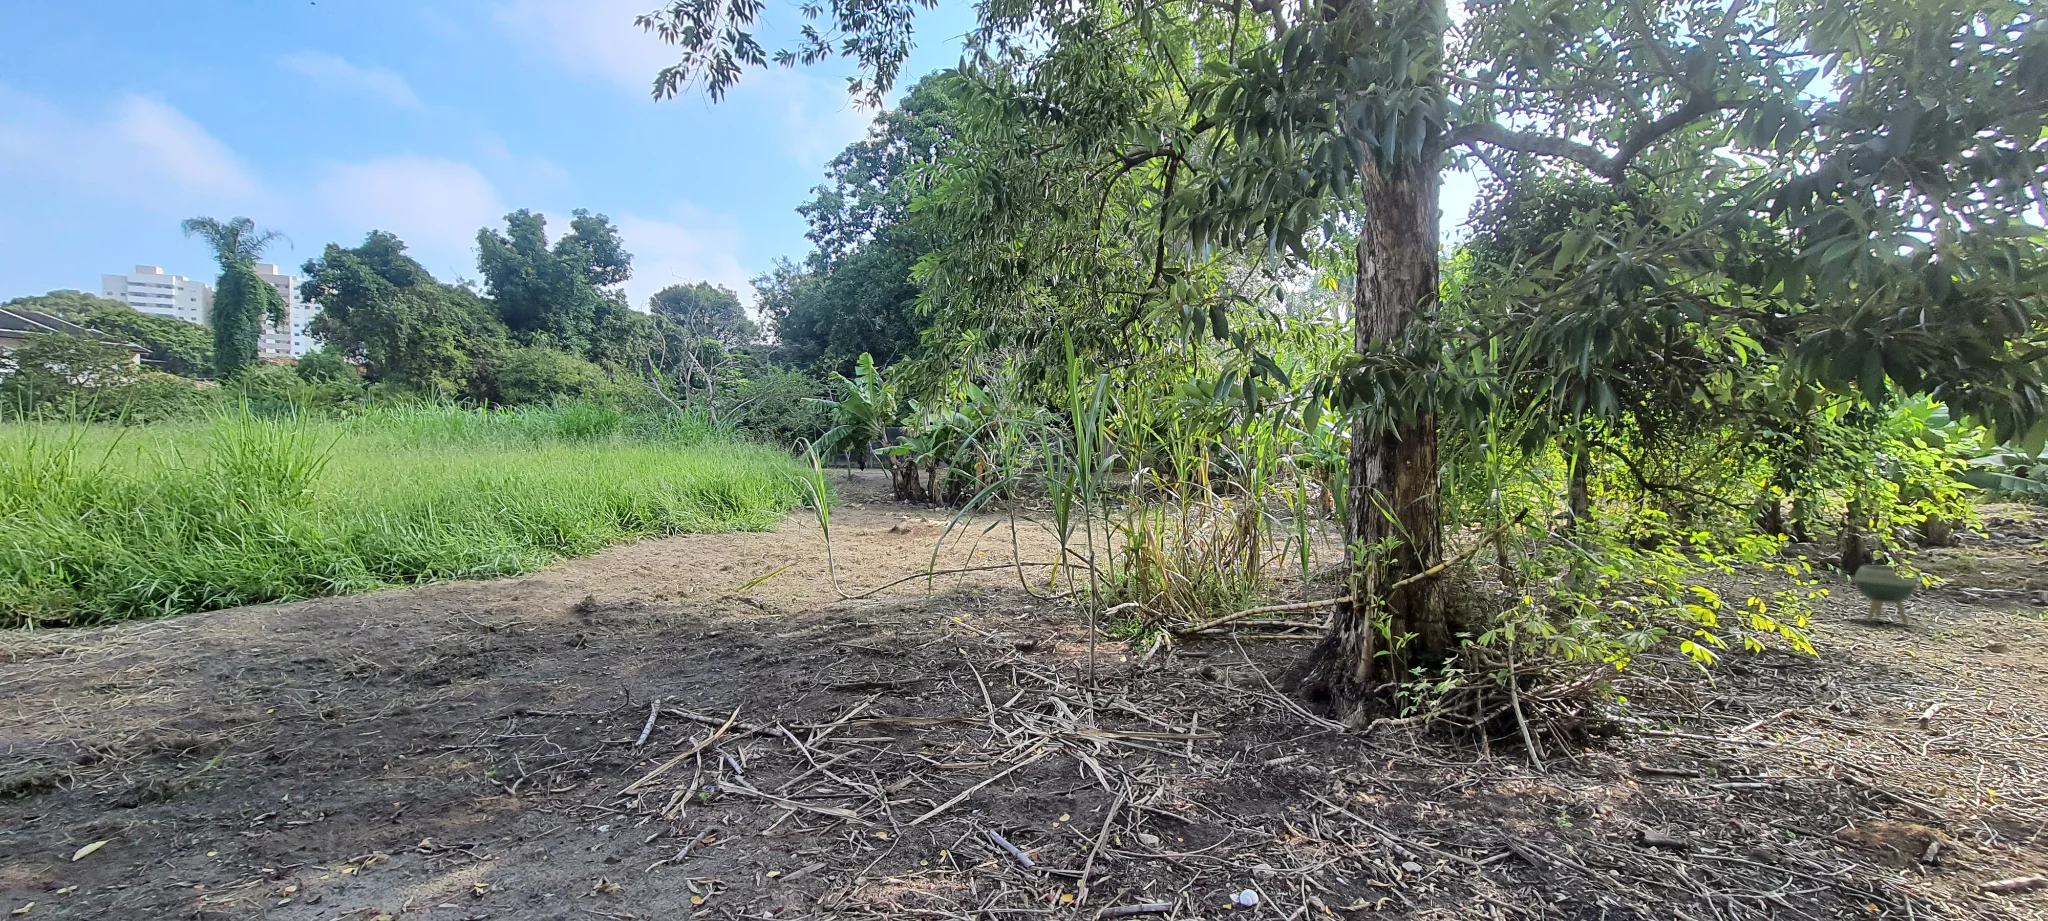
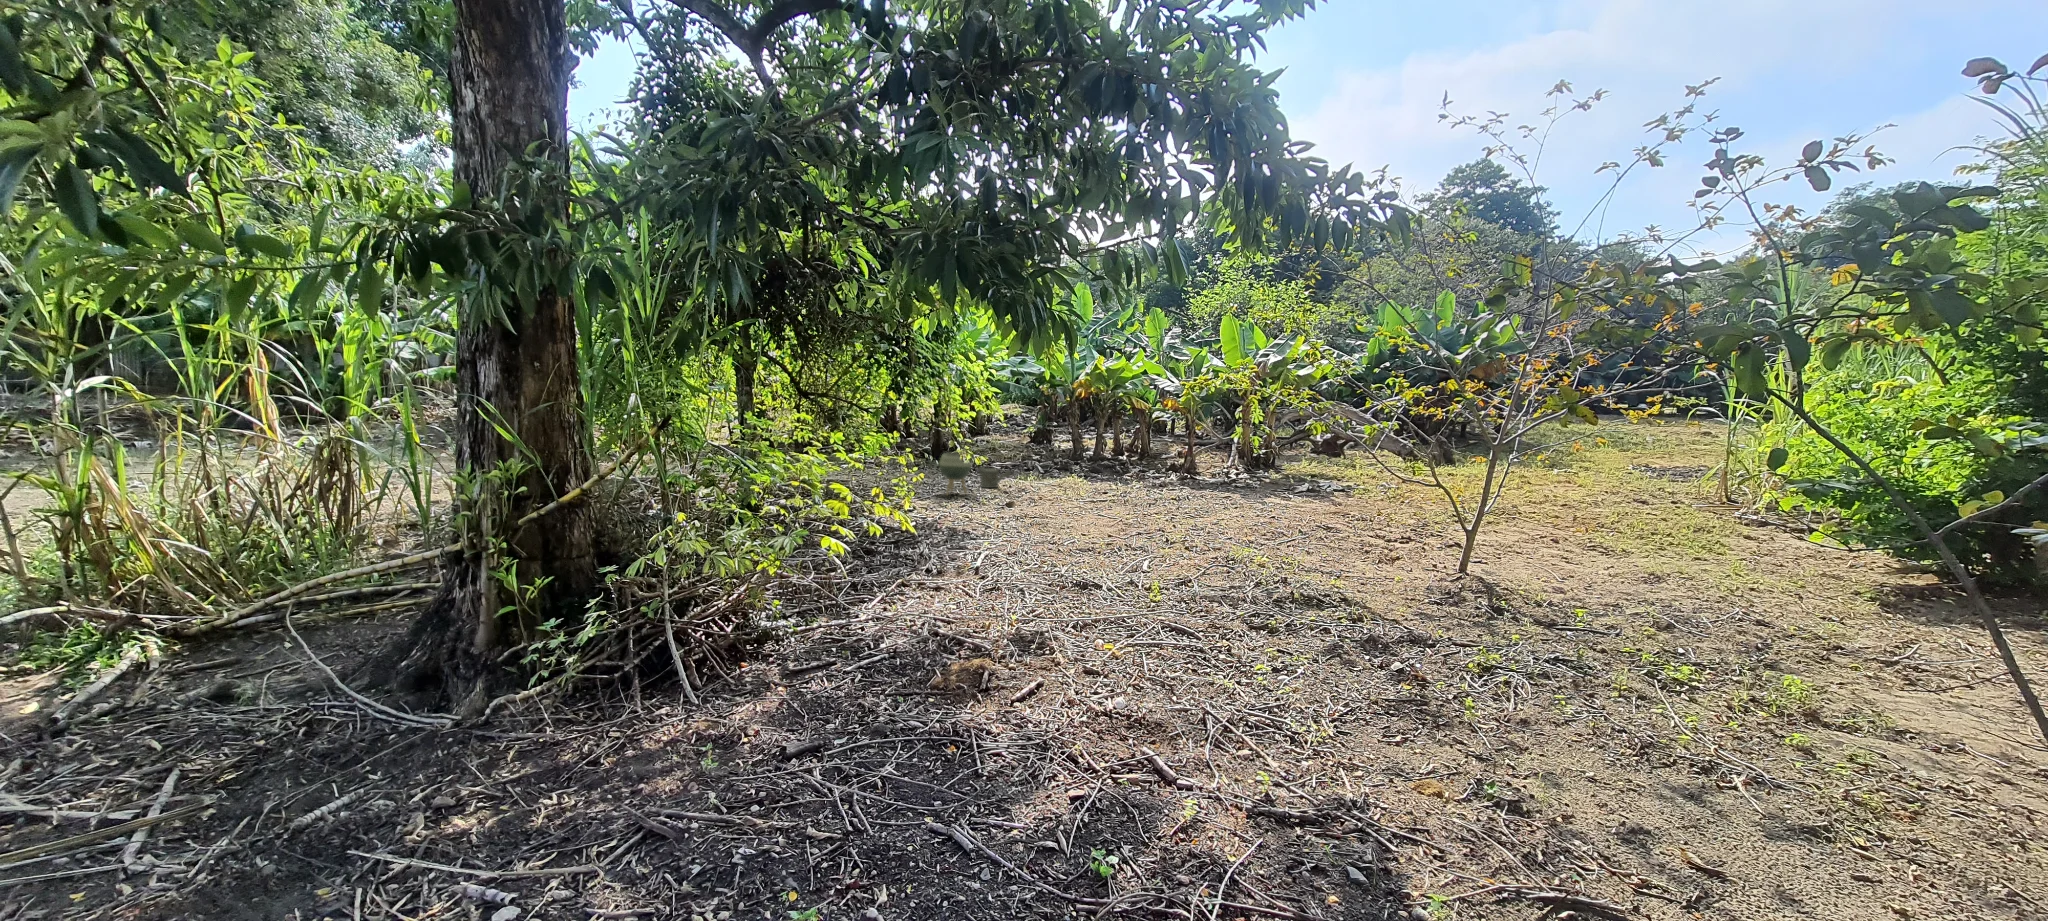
watering can: none [1931,589,1998,621] -> present [978,467,1010,488]

